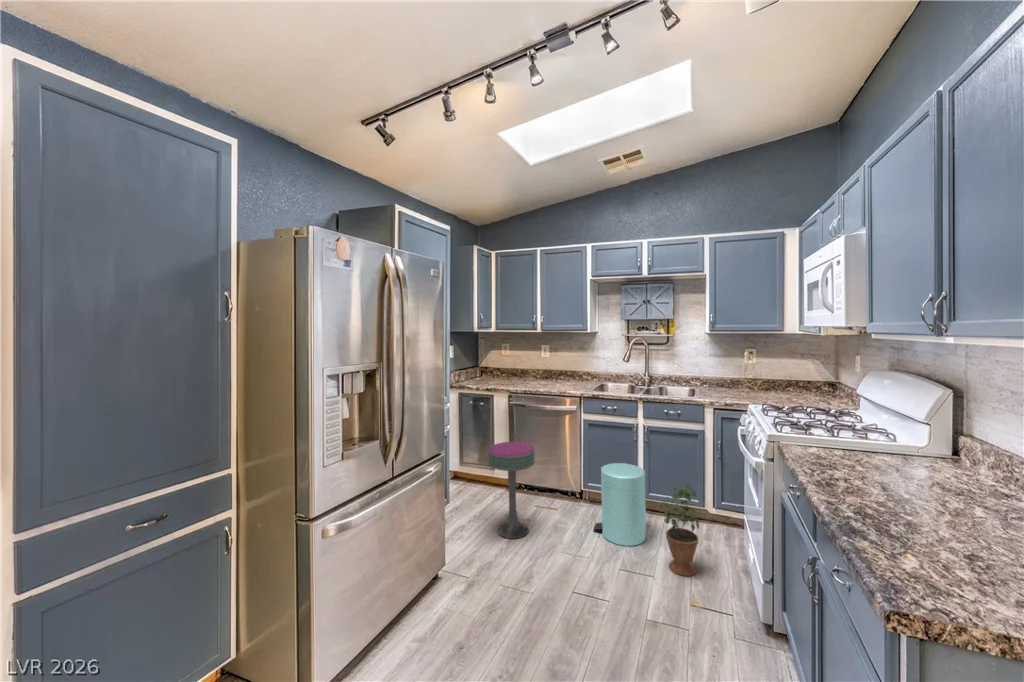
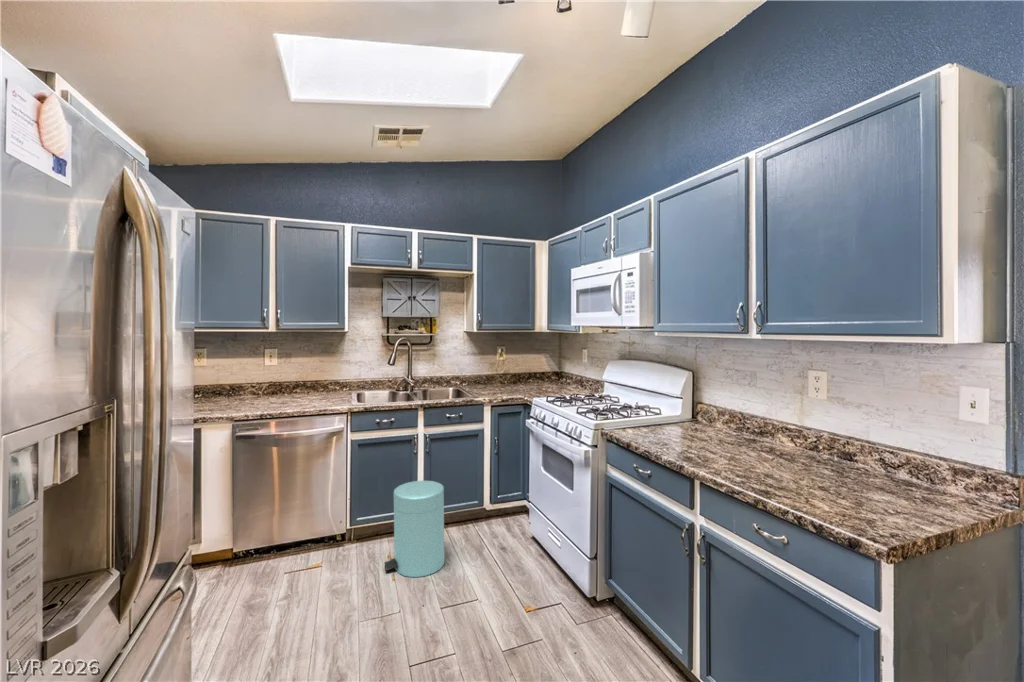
bar stool: present [488,442,535,539] -> none [234,485,311,632]
potted plant: present [659,484,699,576] -> none [470,482,509,581]

